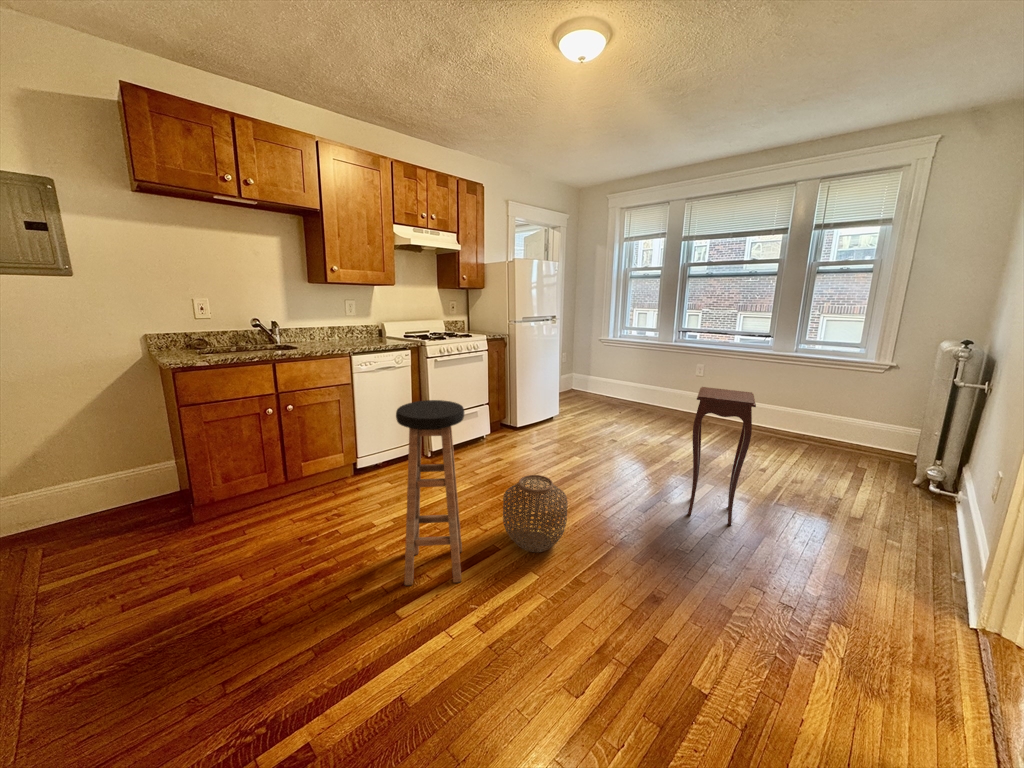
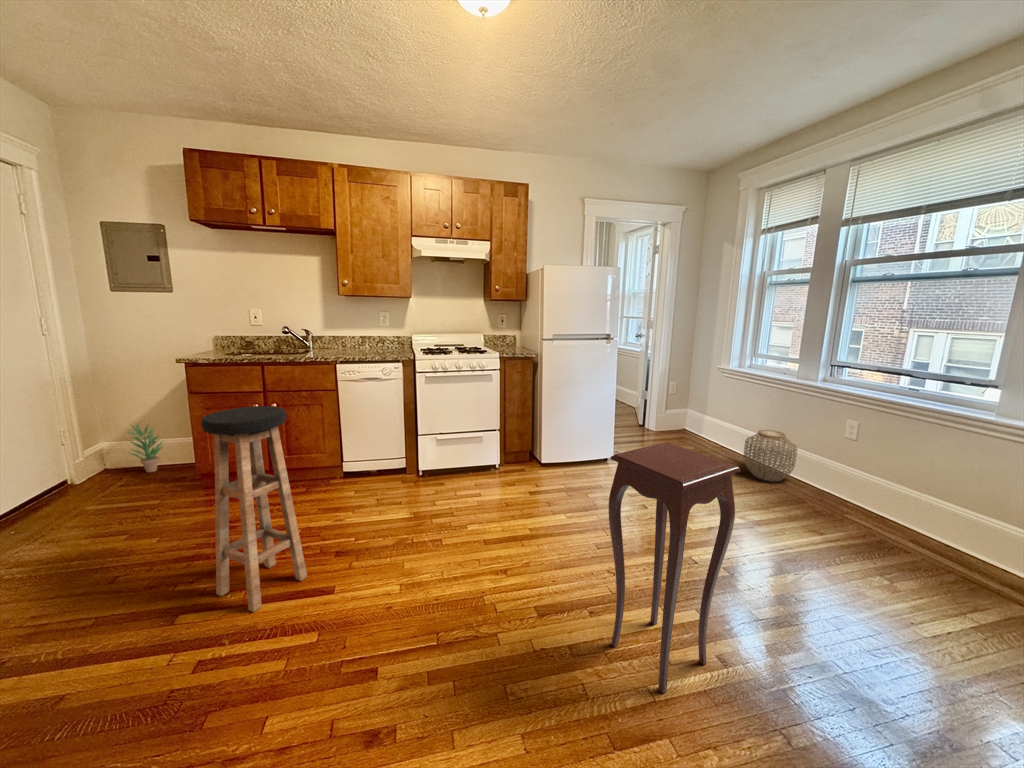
potted plant: none [24,461,83,530] -> present [128,425,162,472]
woven basket: present [503,475,568,552] -> present [744,430,797,481]

